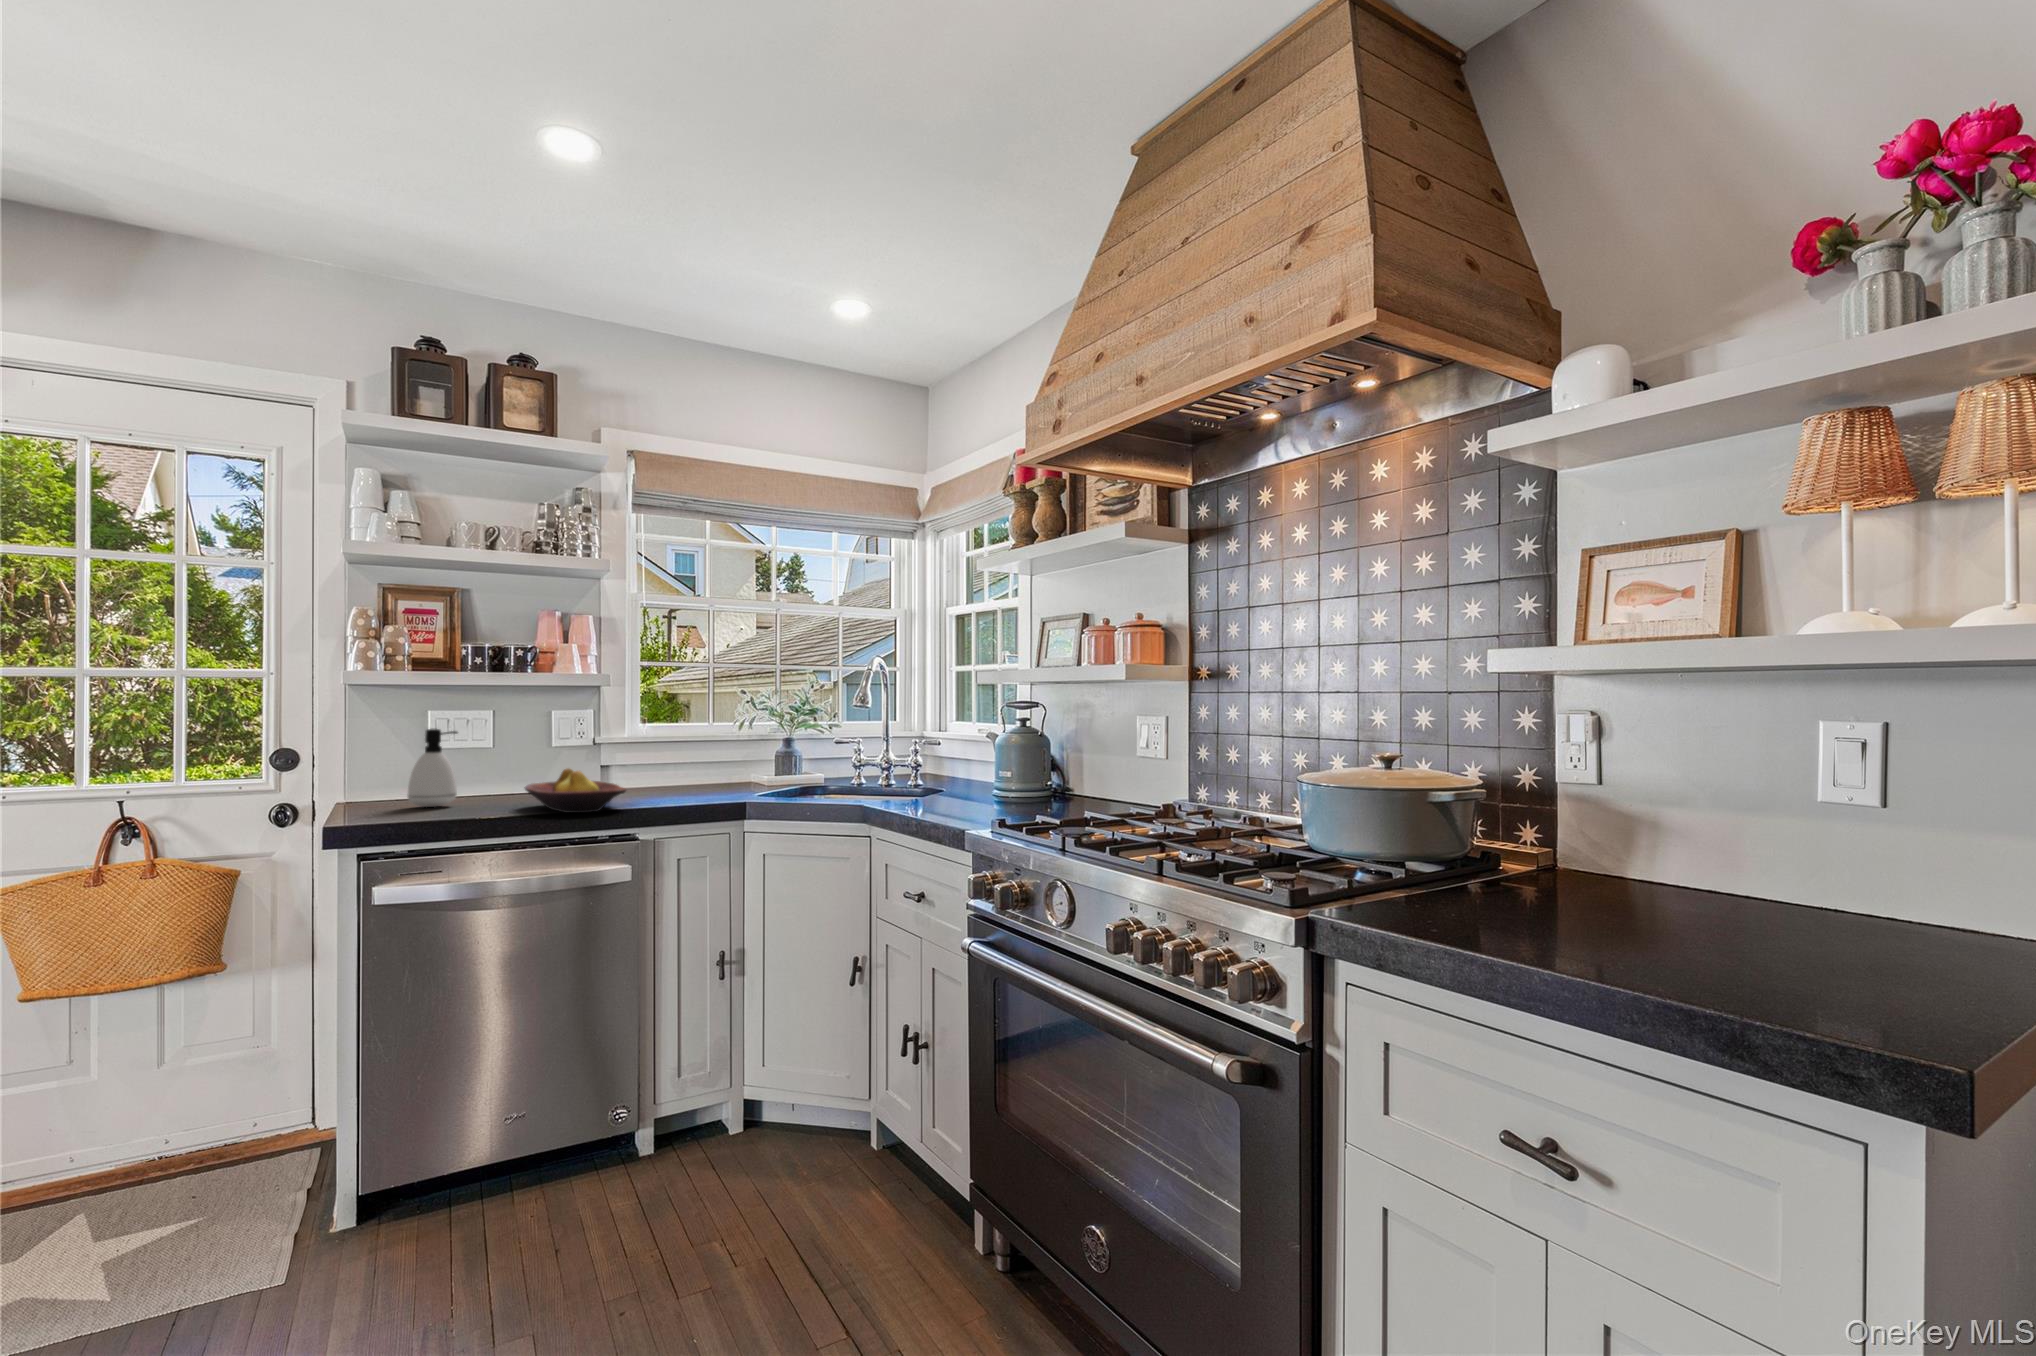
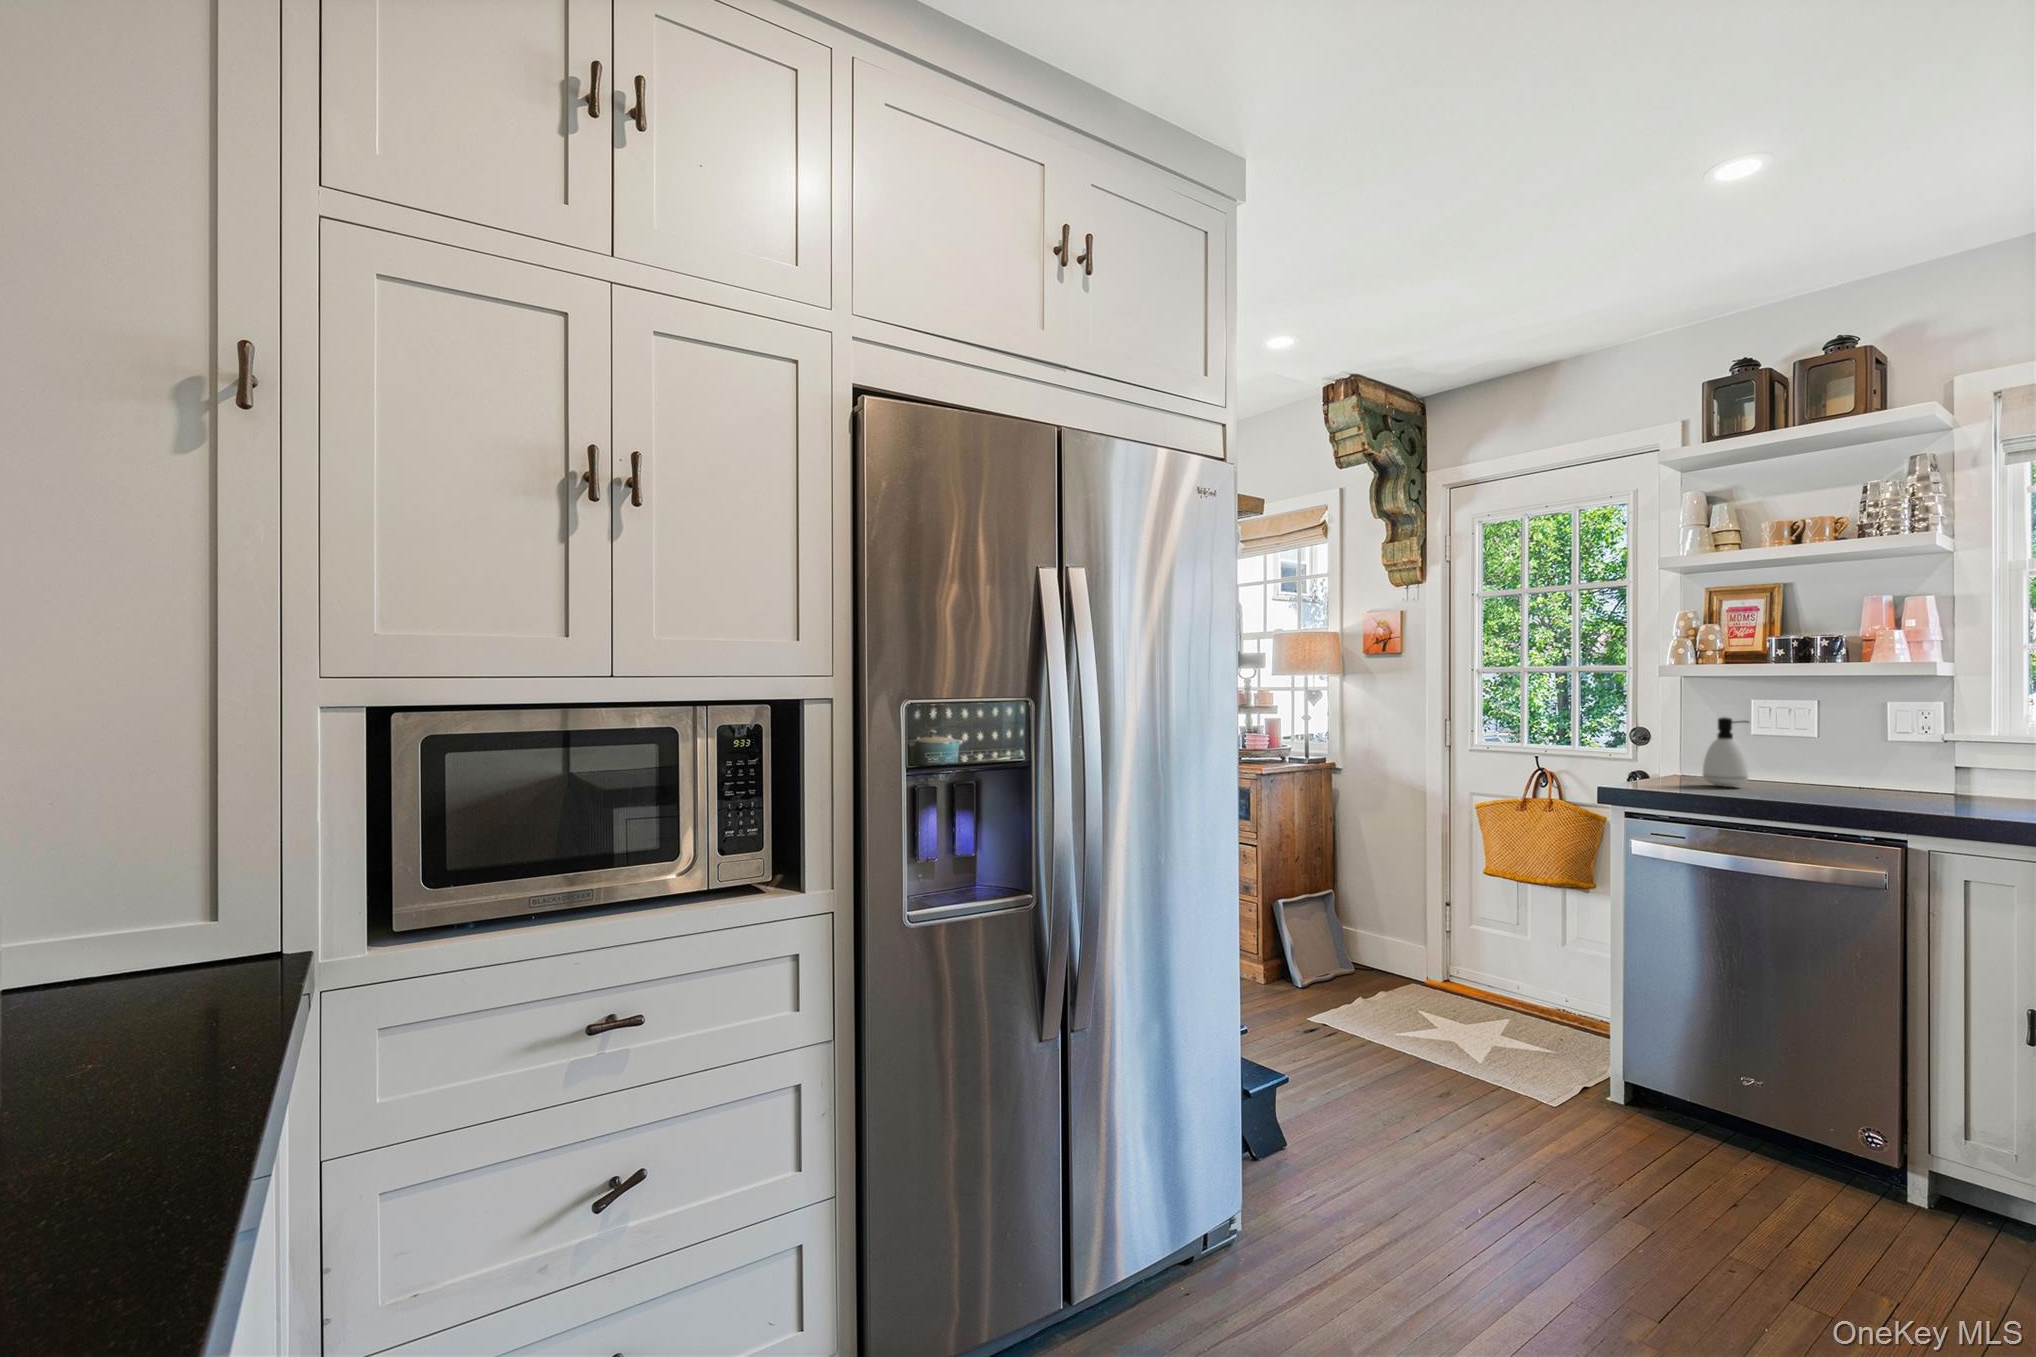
fruit bowl: present [525,768,626,813] -> none [1787,764,1899,811]

